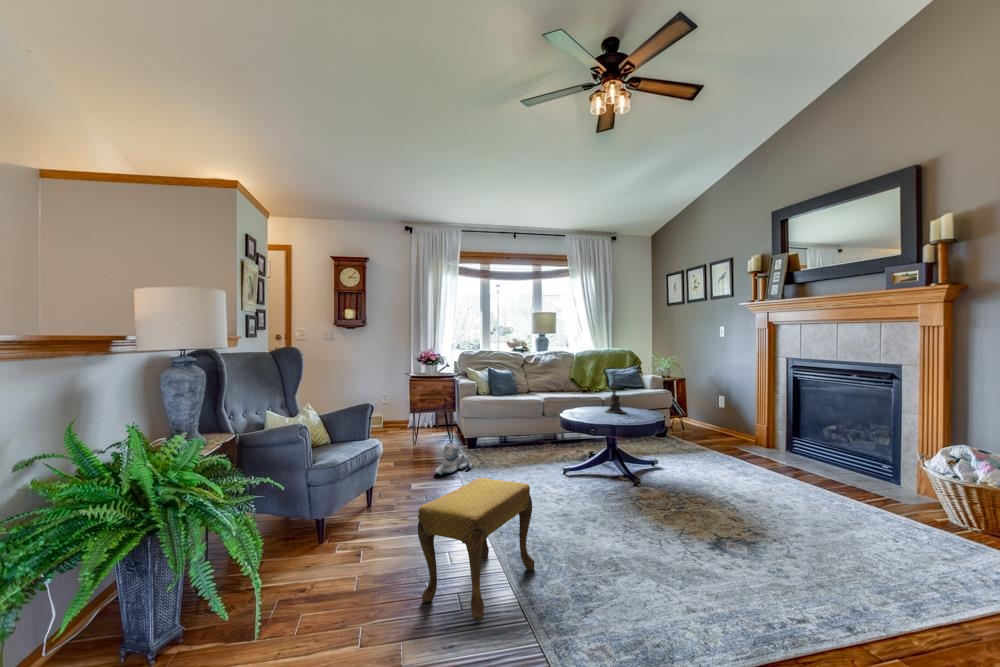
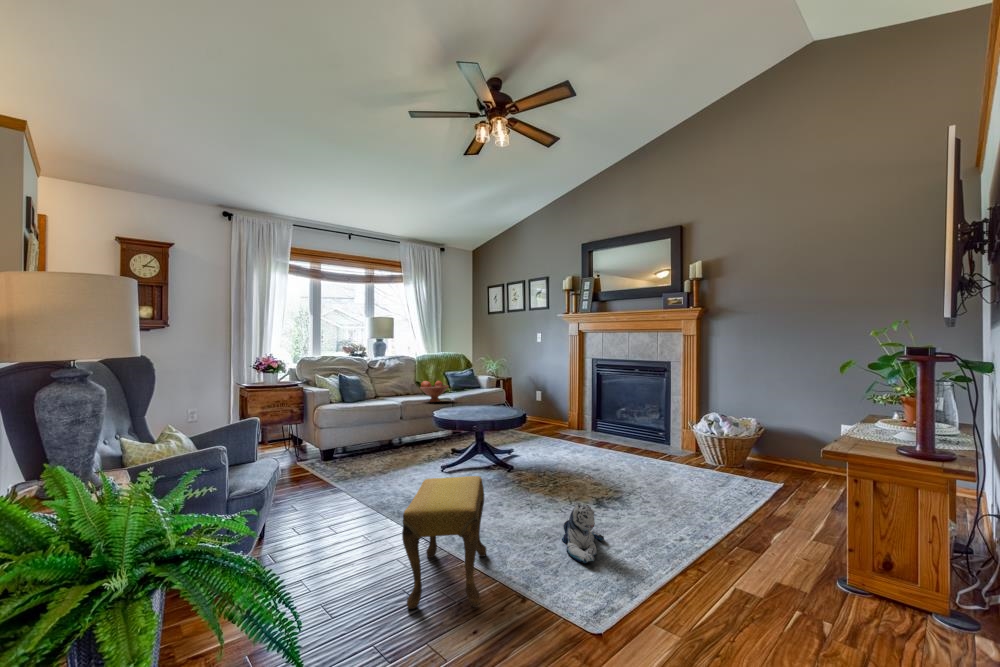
candle holder: present [605,374,625,413] -> none [470,370,495,411]
fruit bowl: none [565,377,595,400] -> present [420,381,448,402]
plush toy: present [435,443,472,475] -> present [562,505,604,563]

